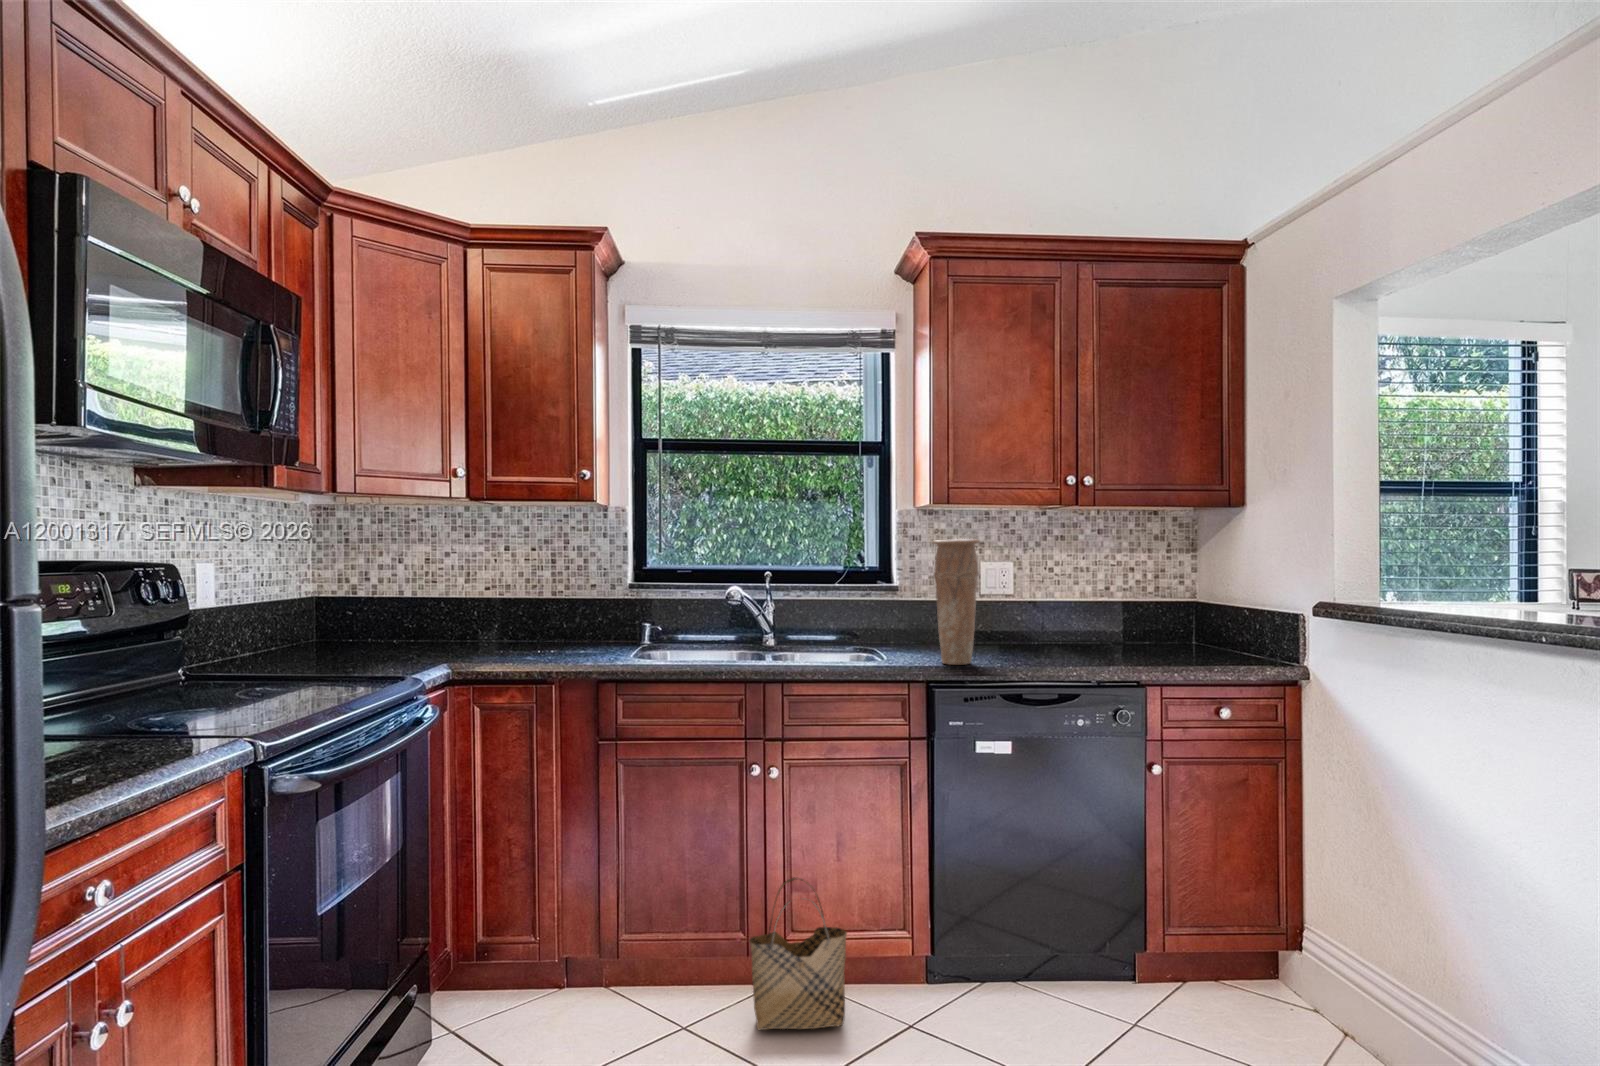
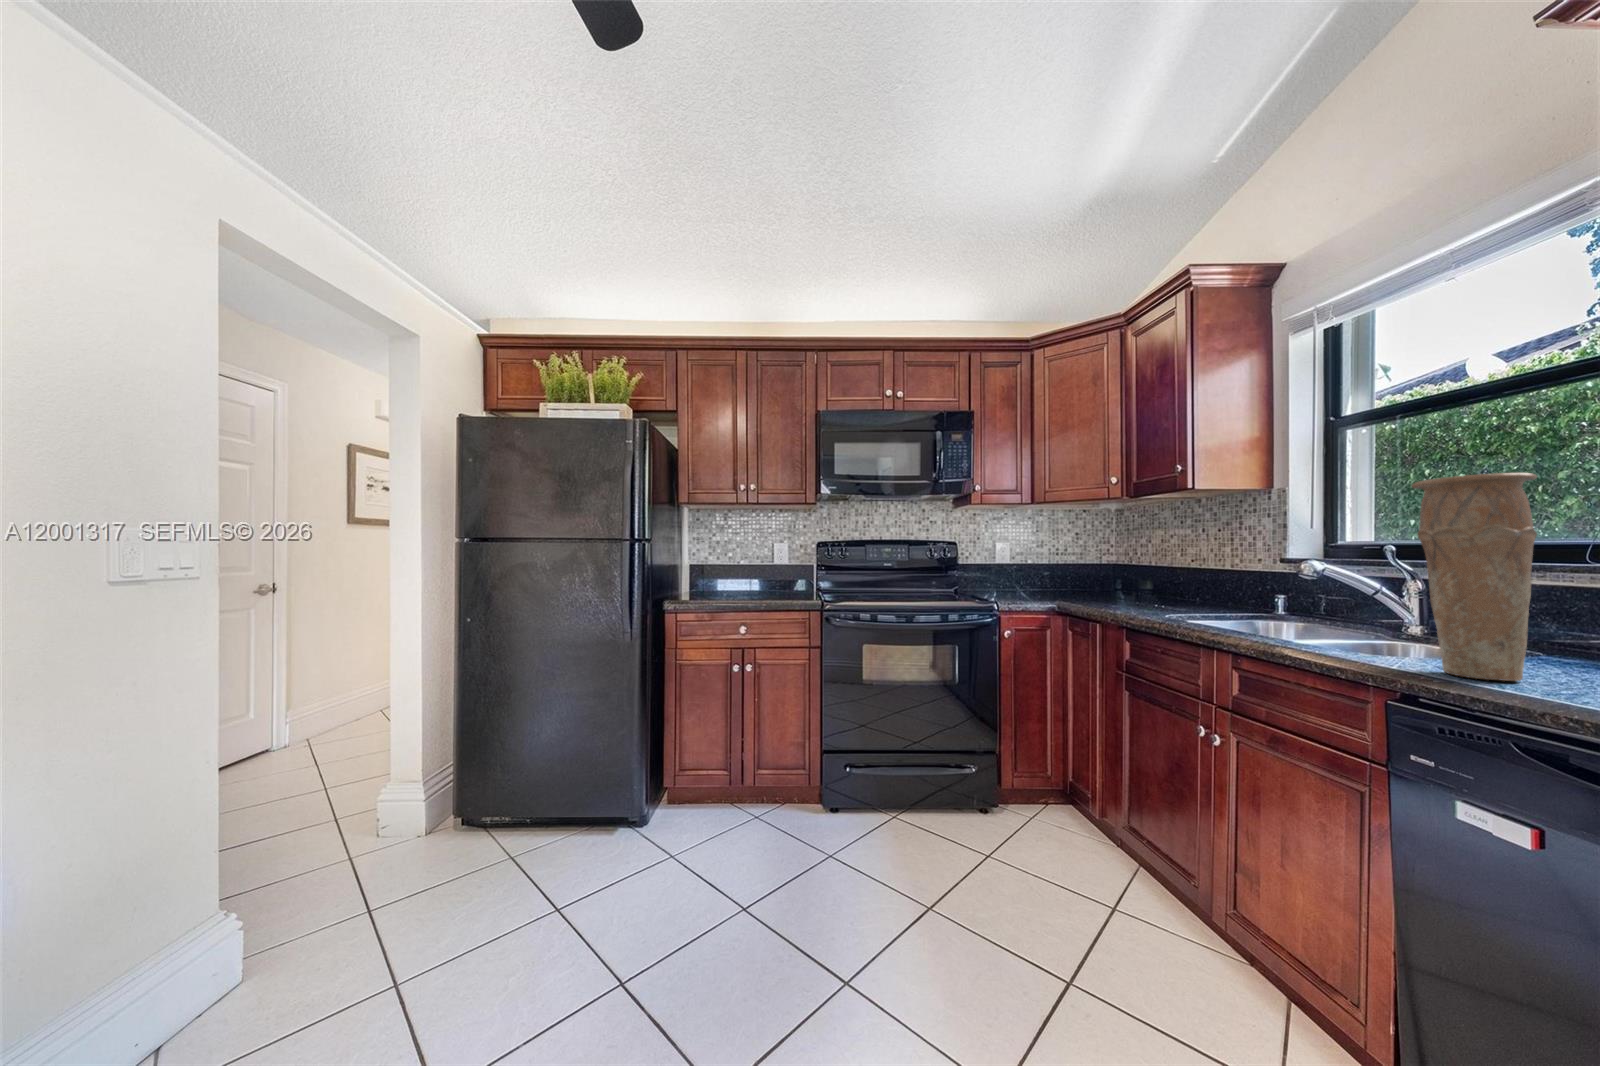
woven basket: present [749,878,847,1030] -> none [1148,838,1247,1017]

